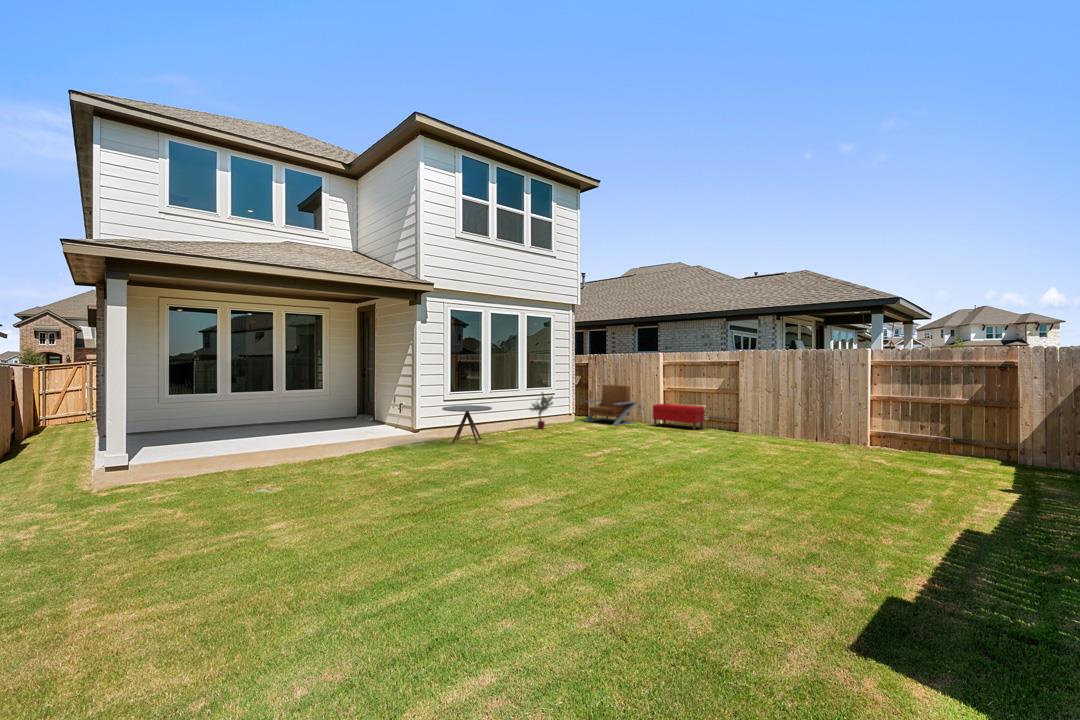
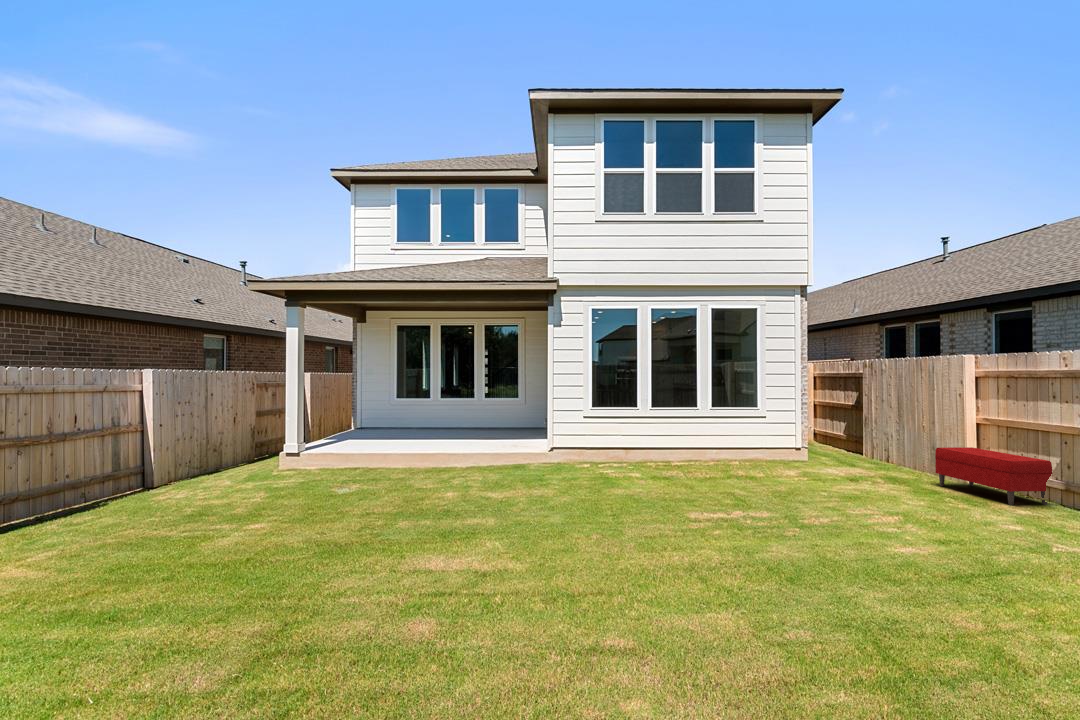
lounge chair: present [584,385,636,426] -> none [827,408,922,476]
potted tree: present [530,392,553,429] -> none [708,412,752,465]
round table: present [442,405,492,443] -> none [565,422,625,470]

